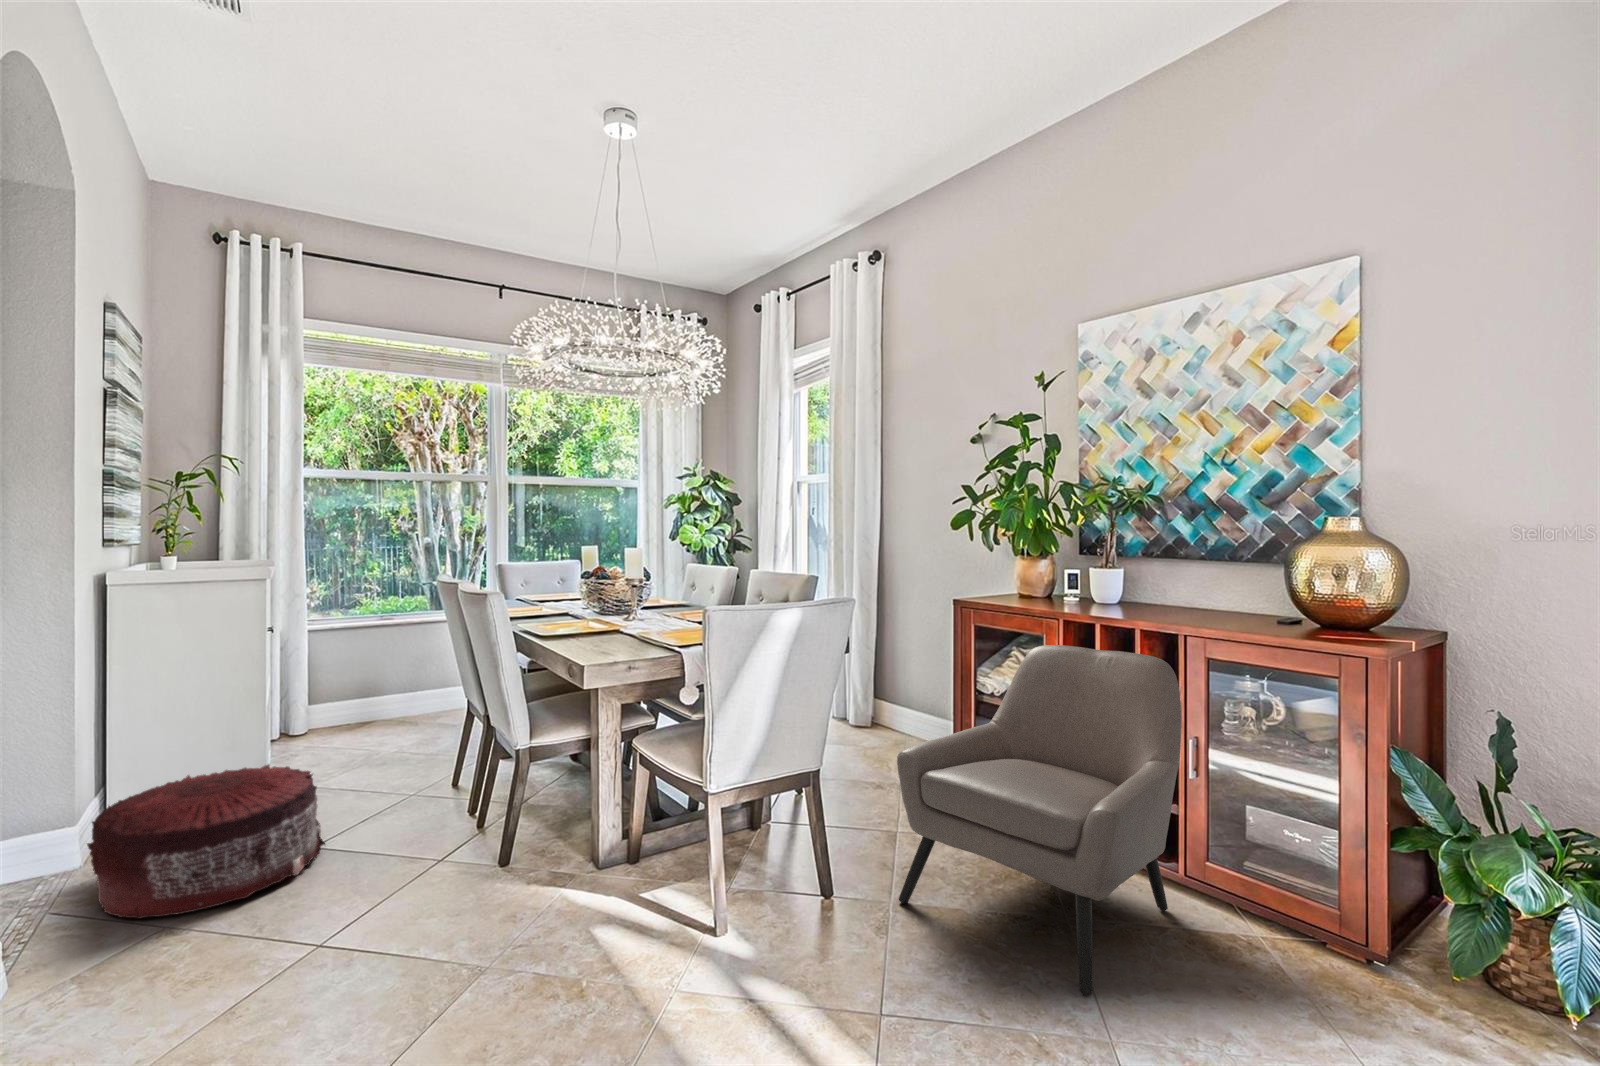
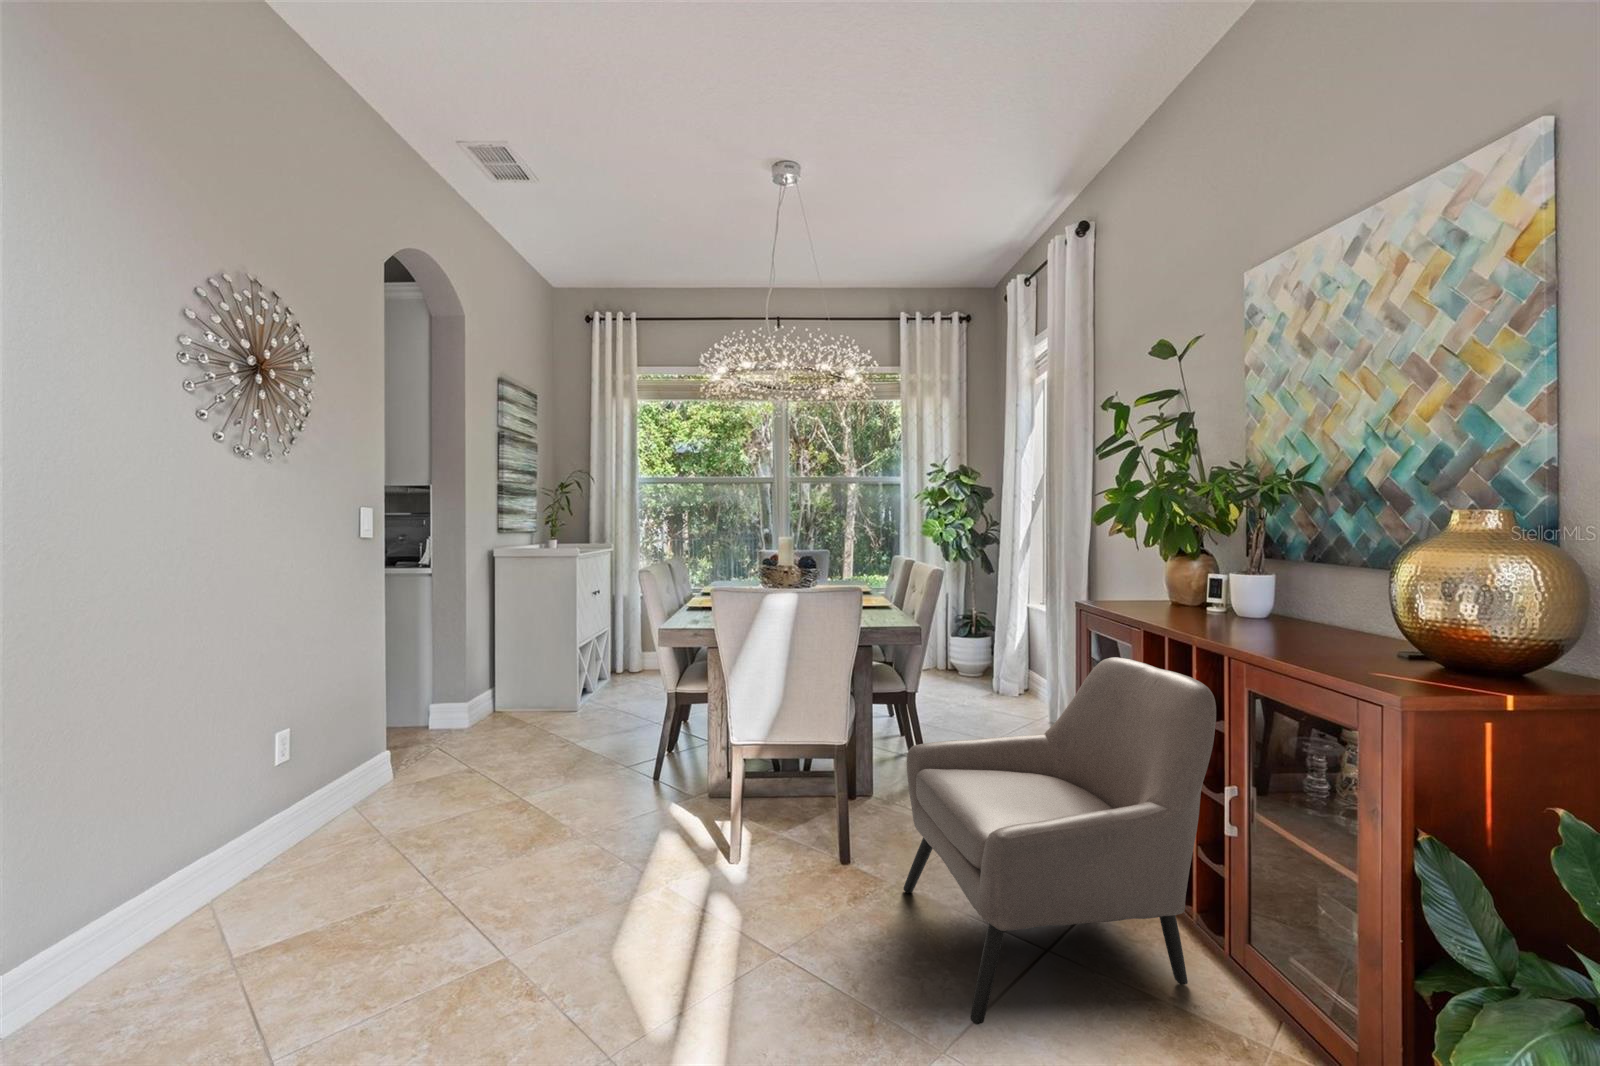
pouf: present [87,764,325,919] -> none [448,687,576,772]

